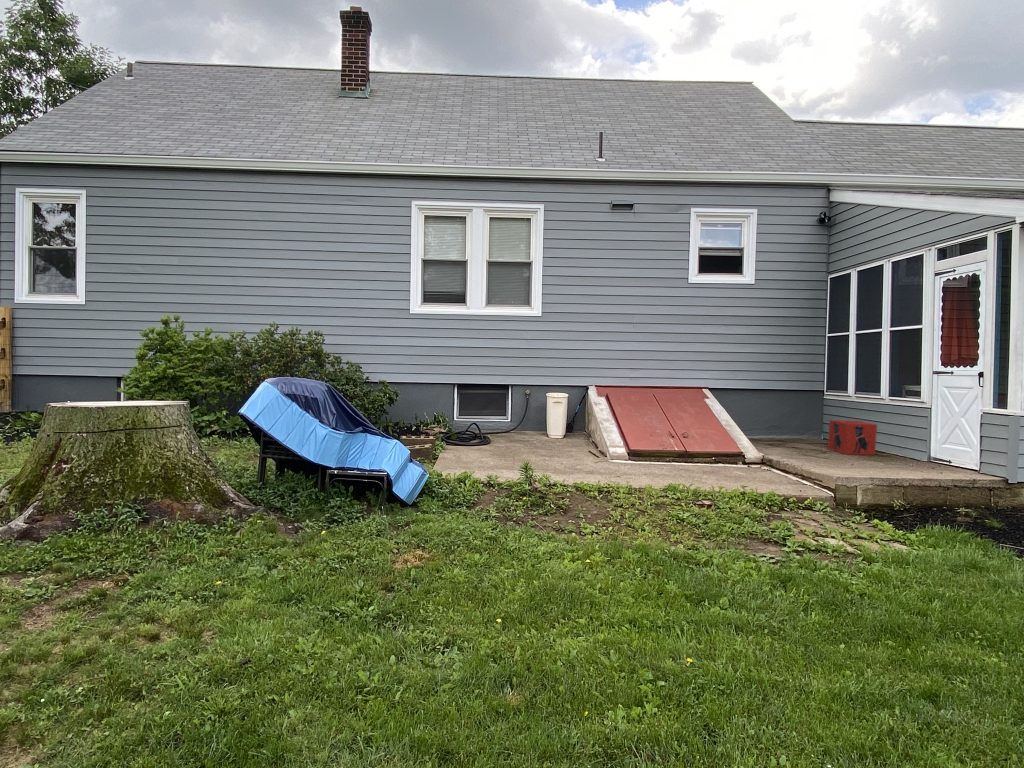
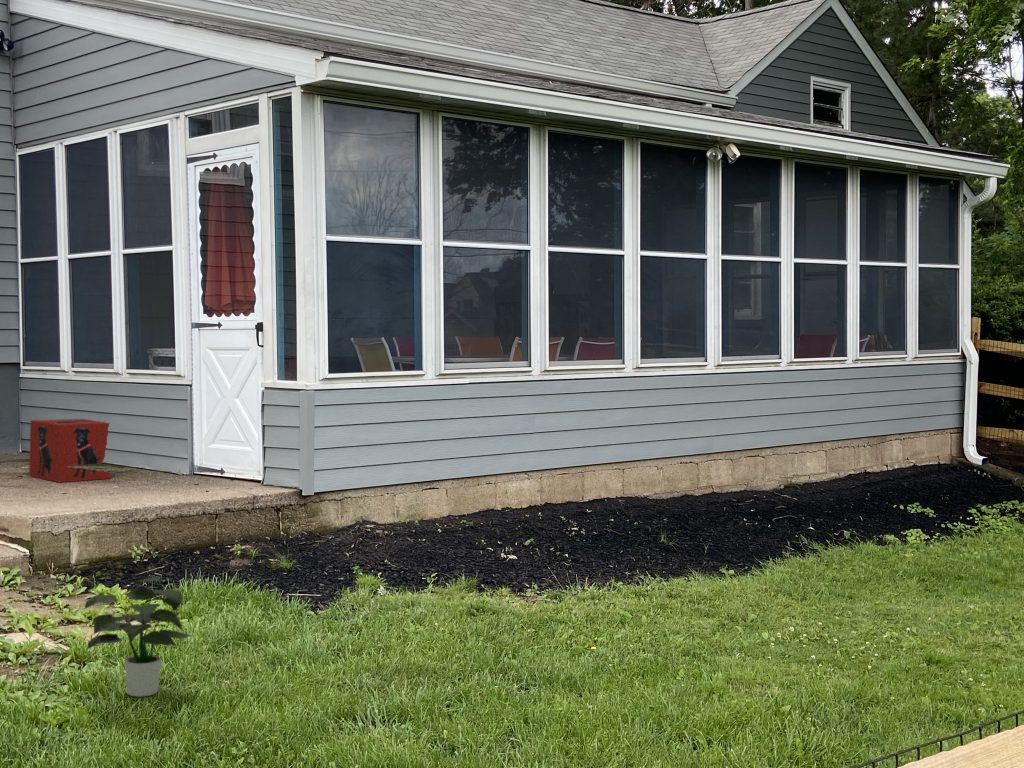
potted plant: none [874,528,942,593] -> present [84,577,191,697]

